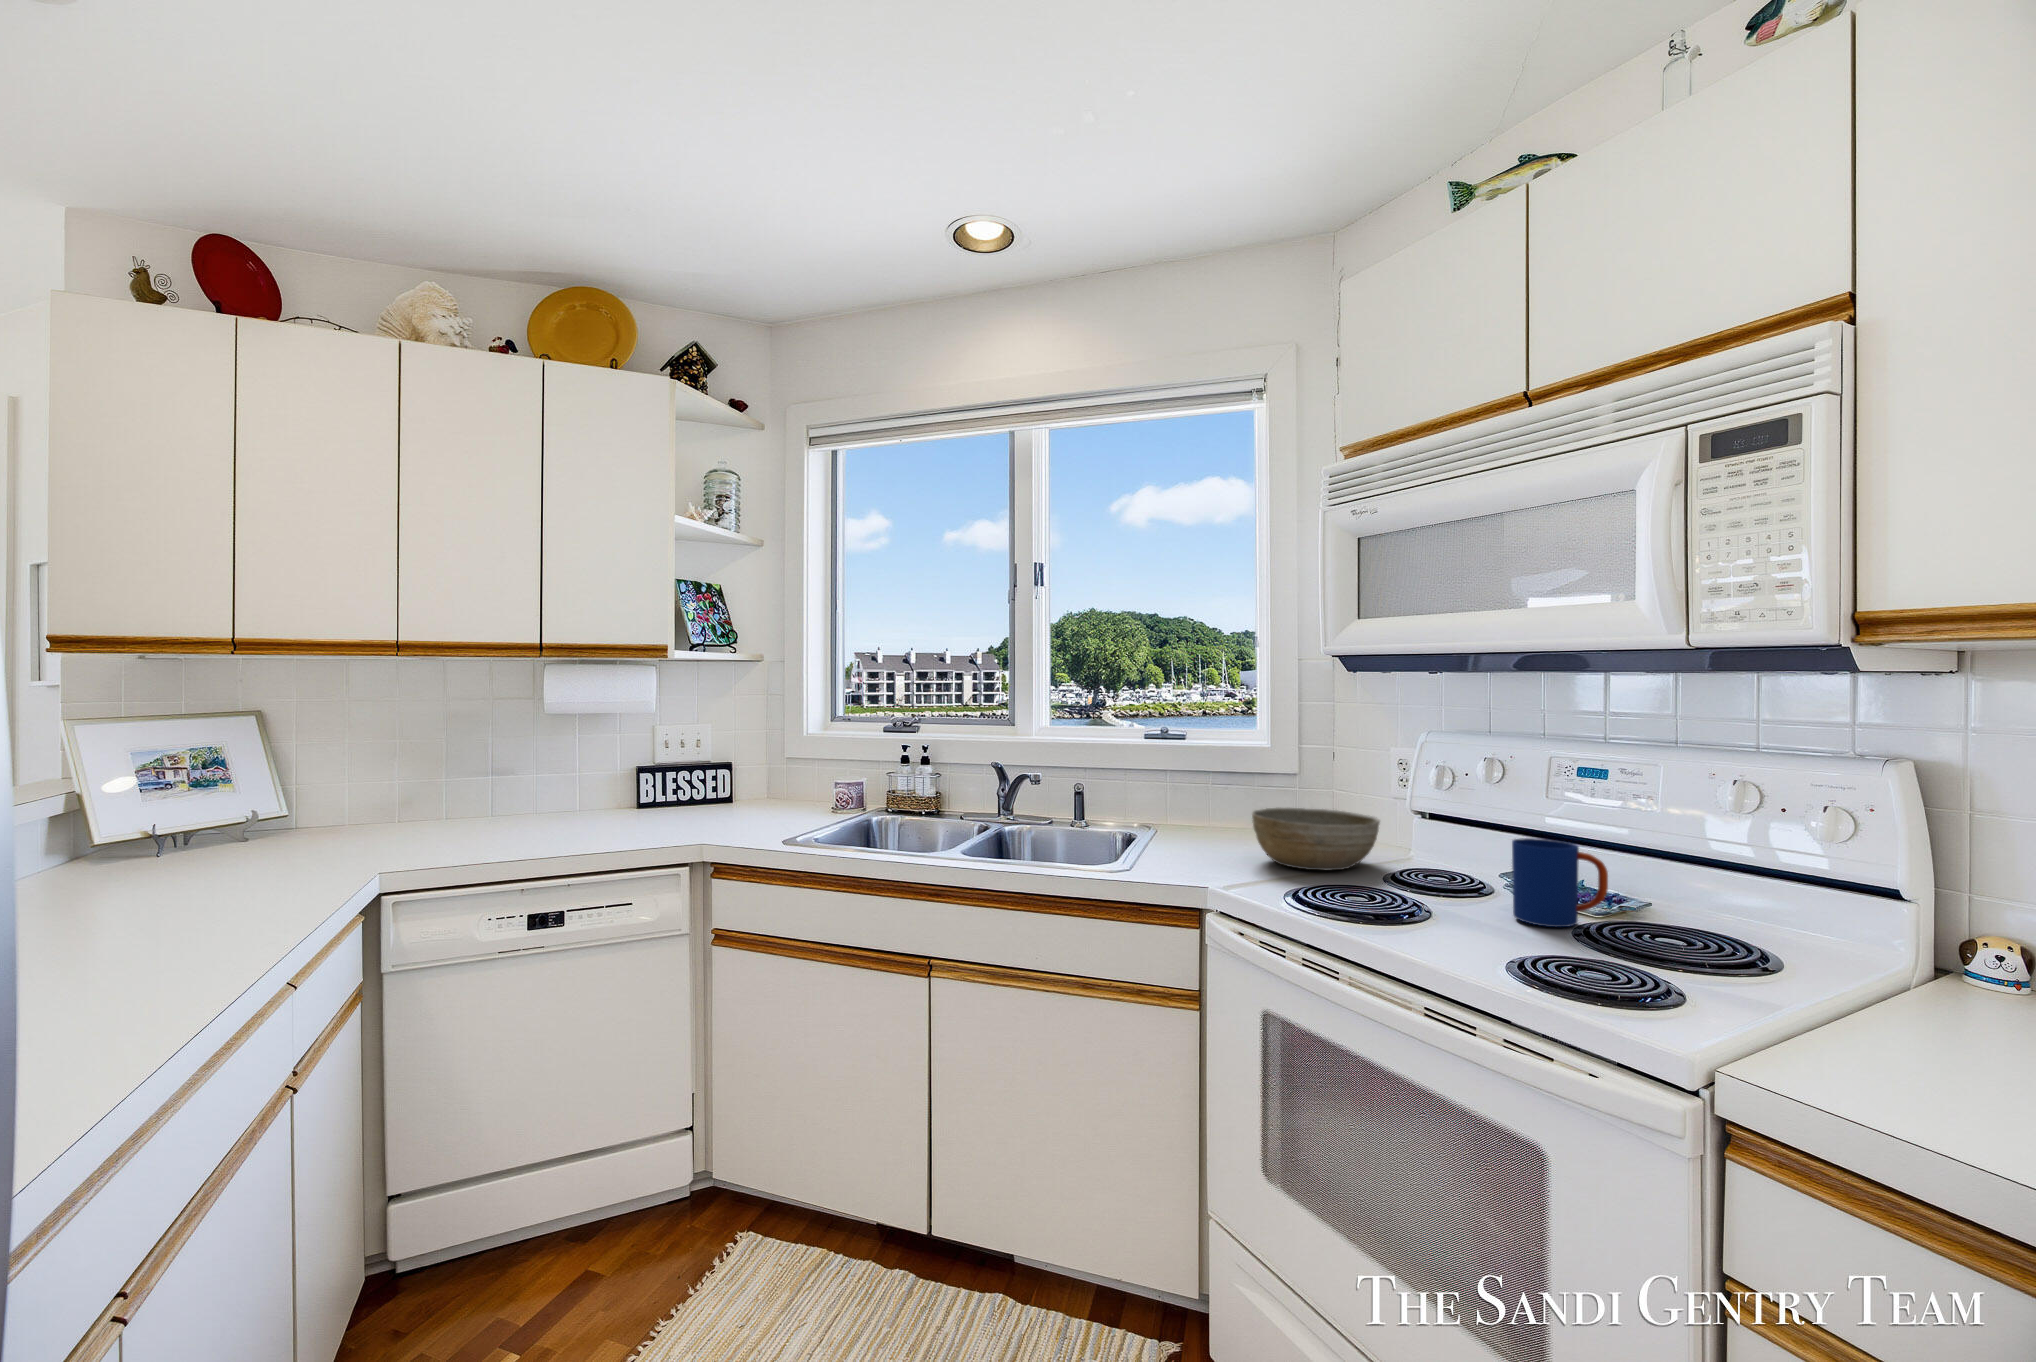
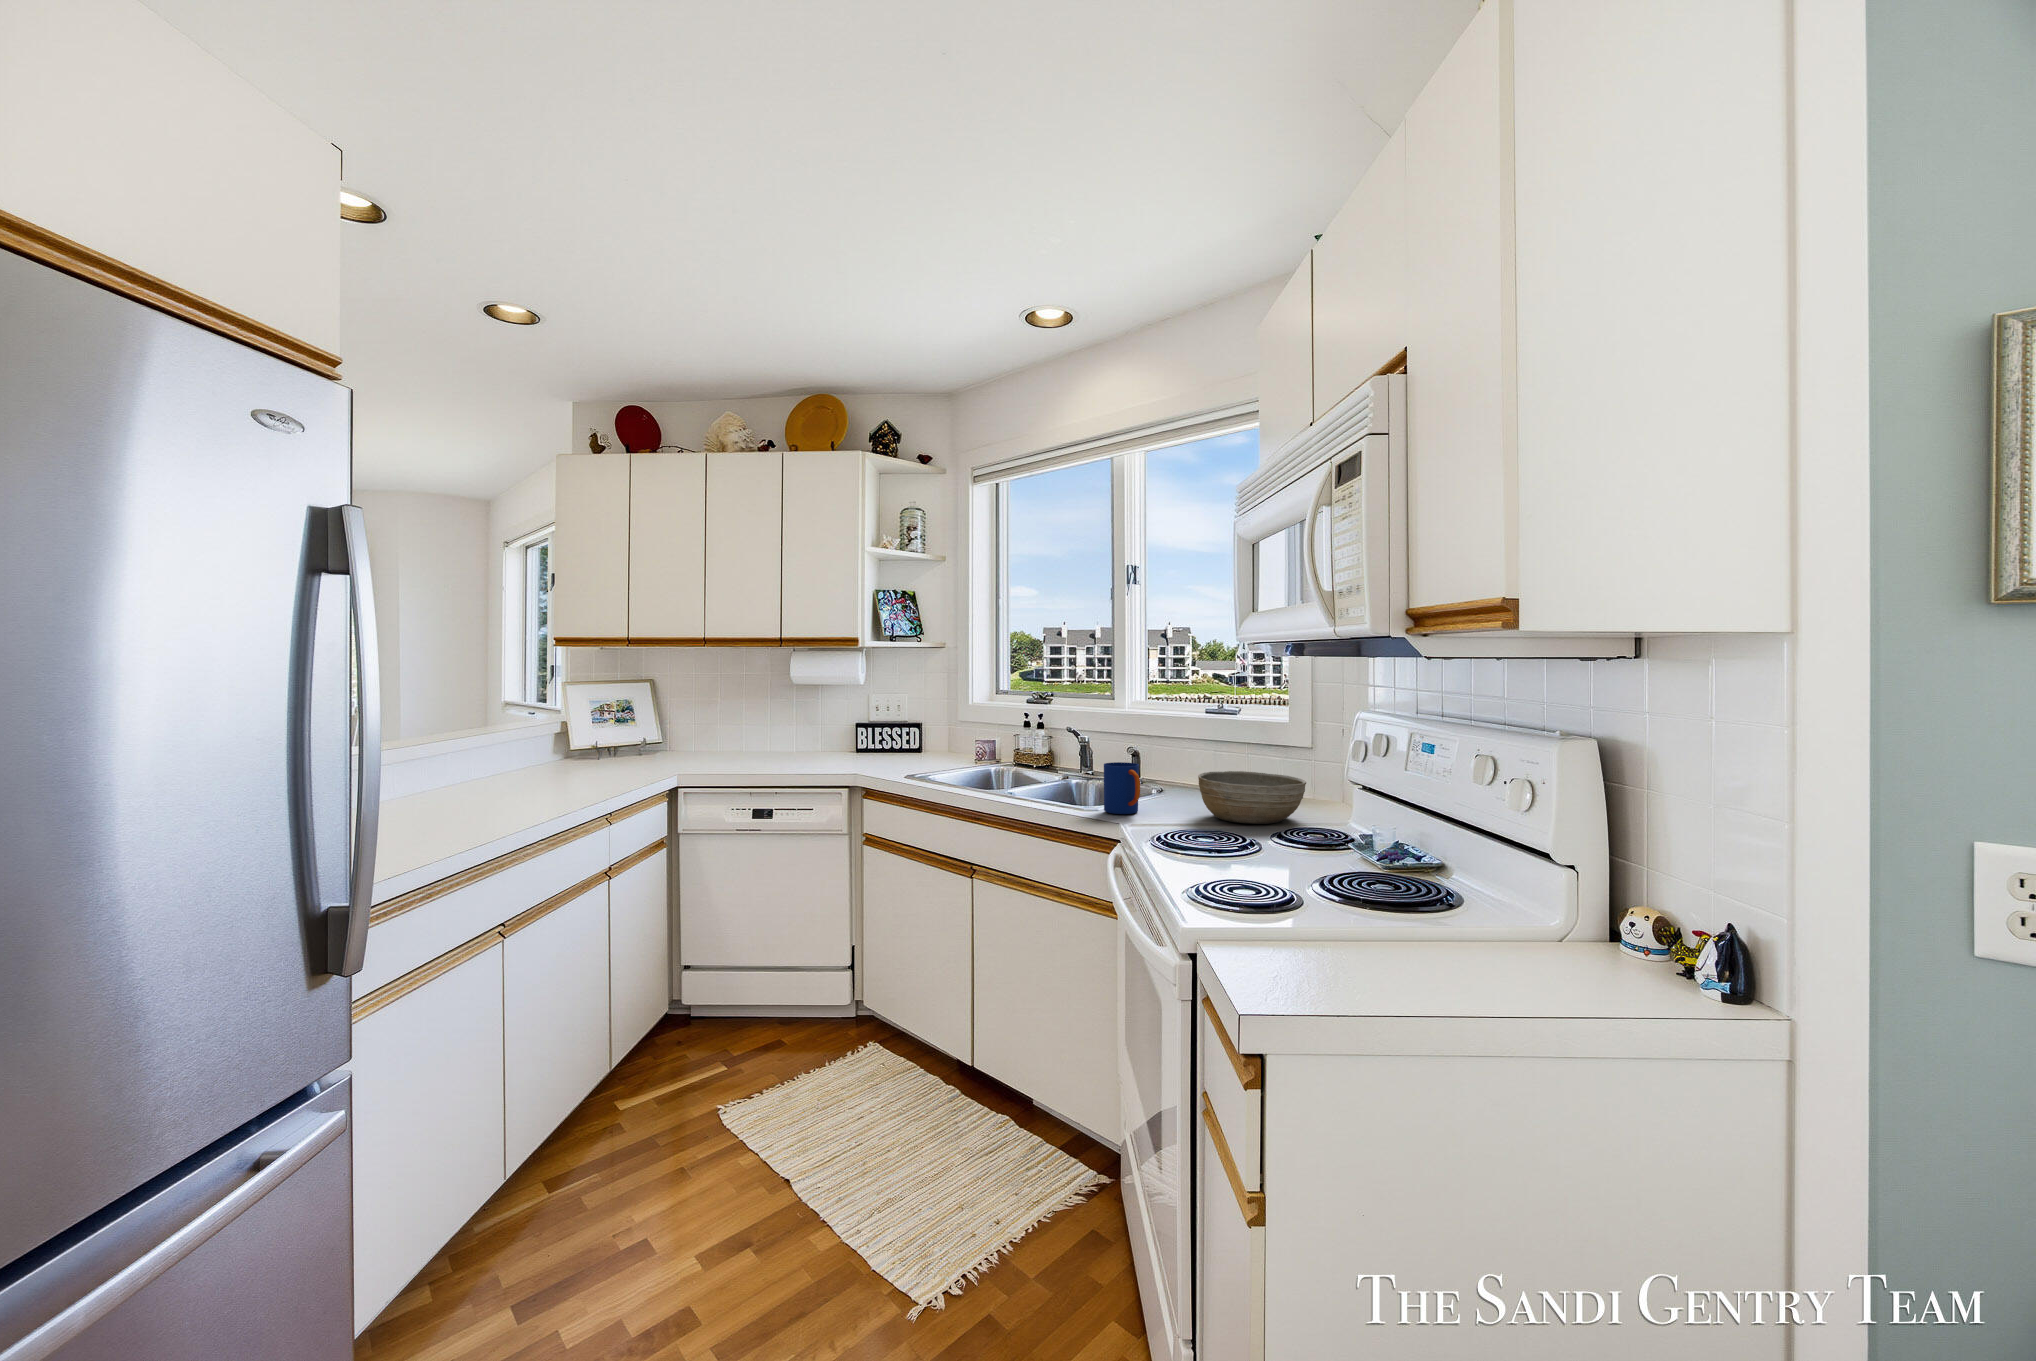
mug: present [1512,838,1608,927] -> present [1104,762,1140,814]

